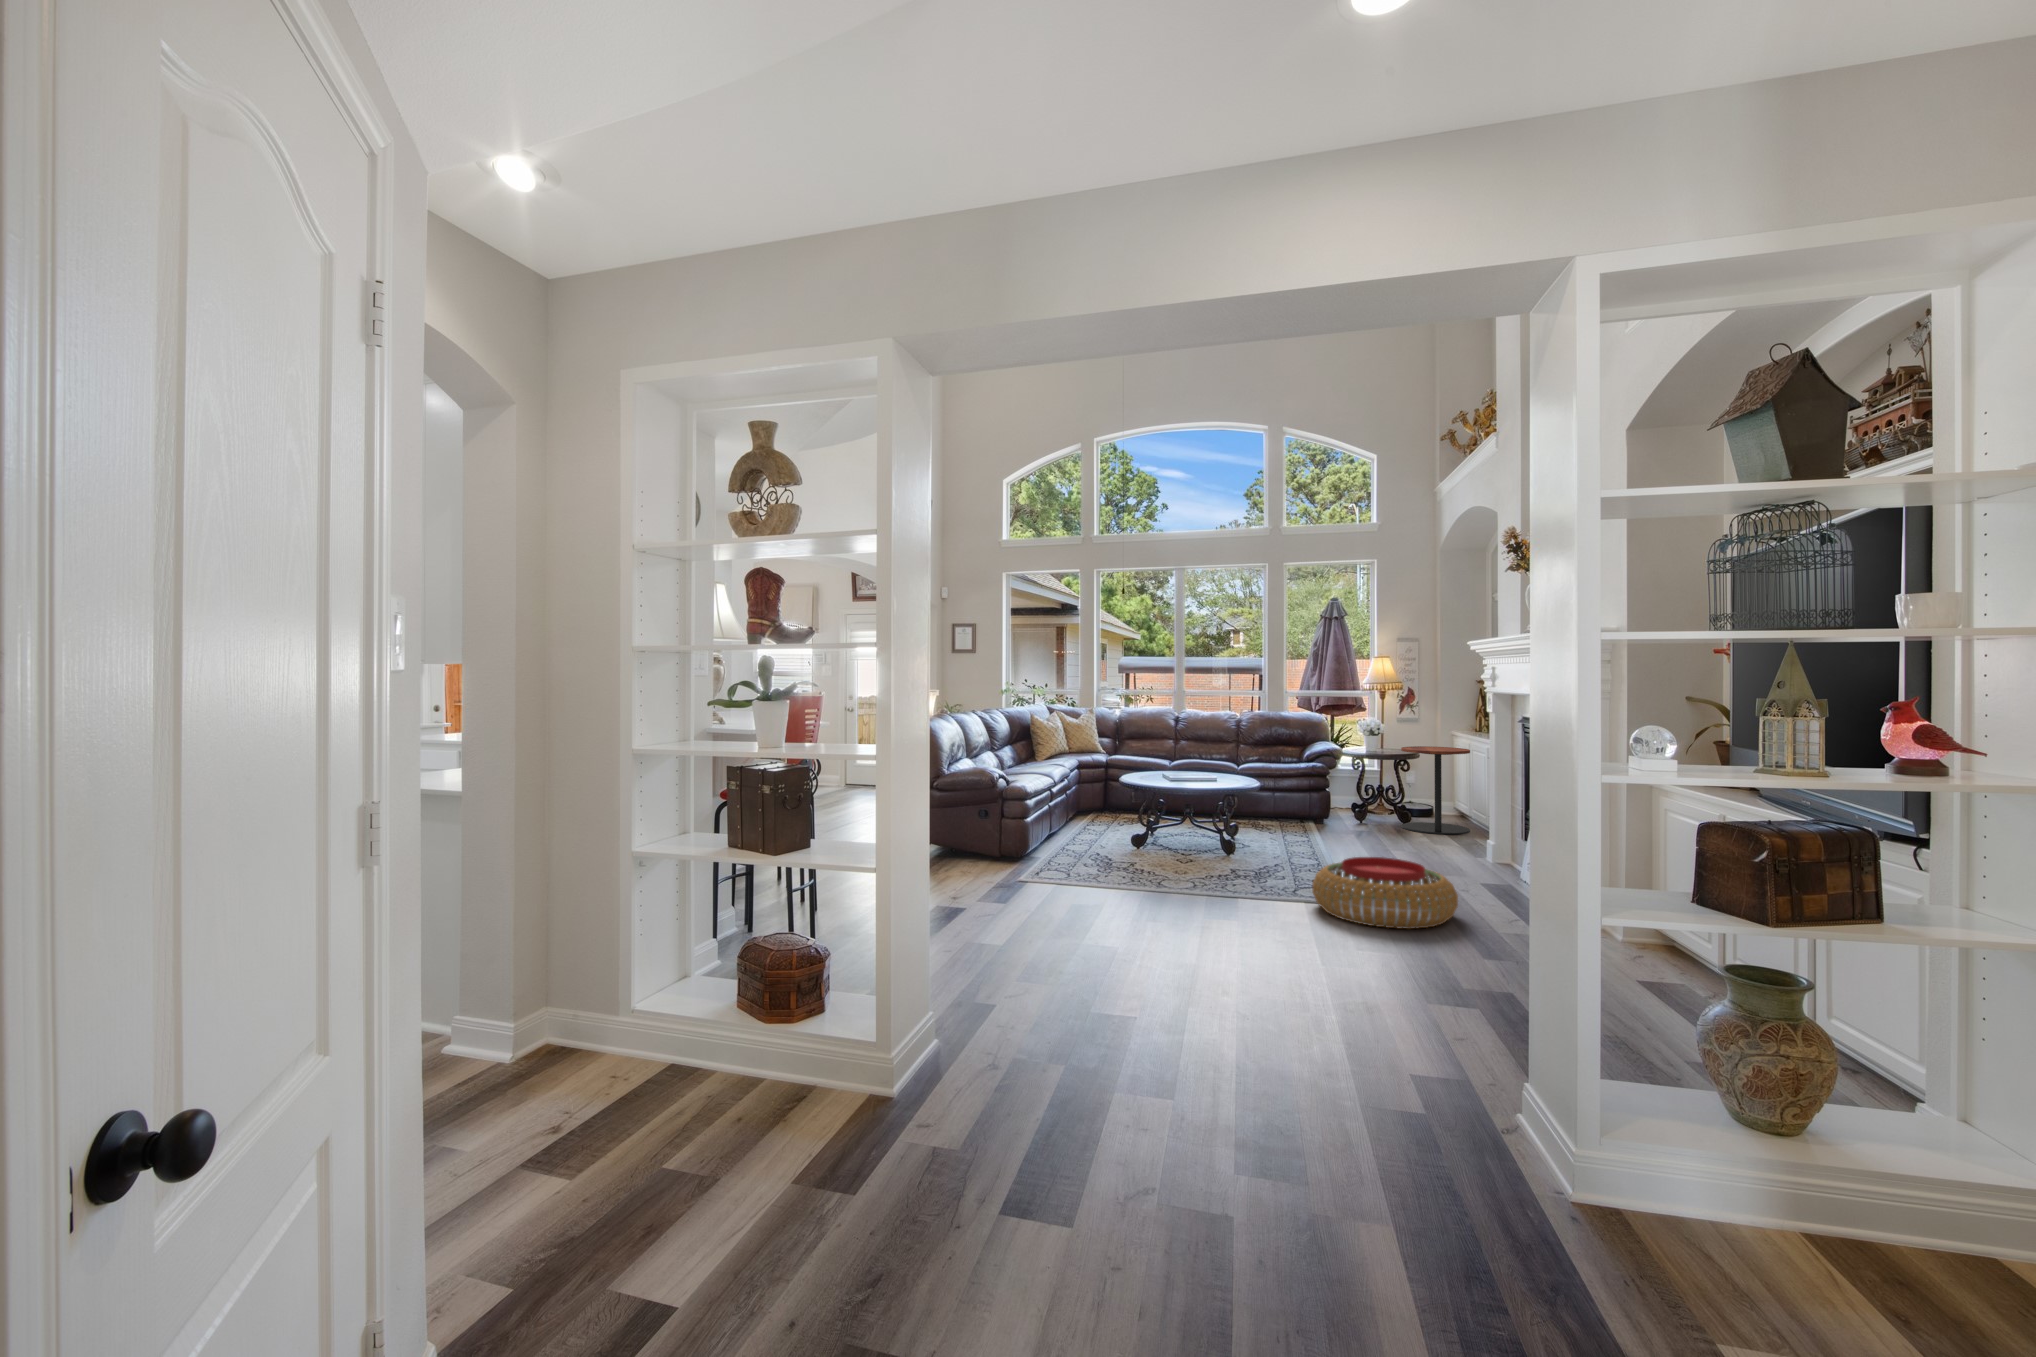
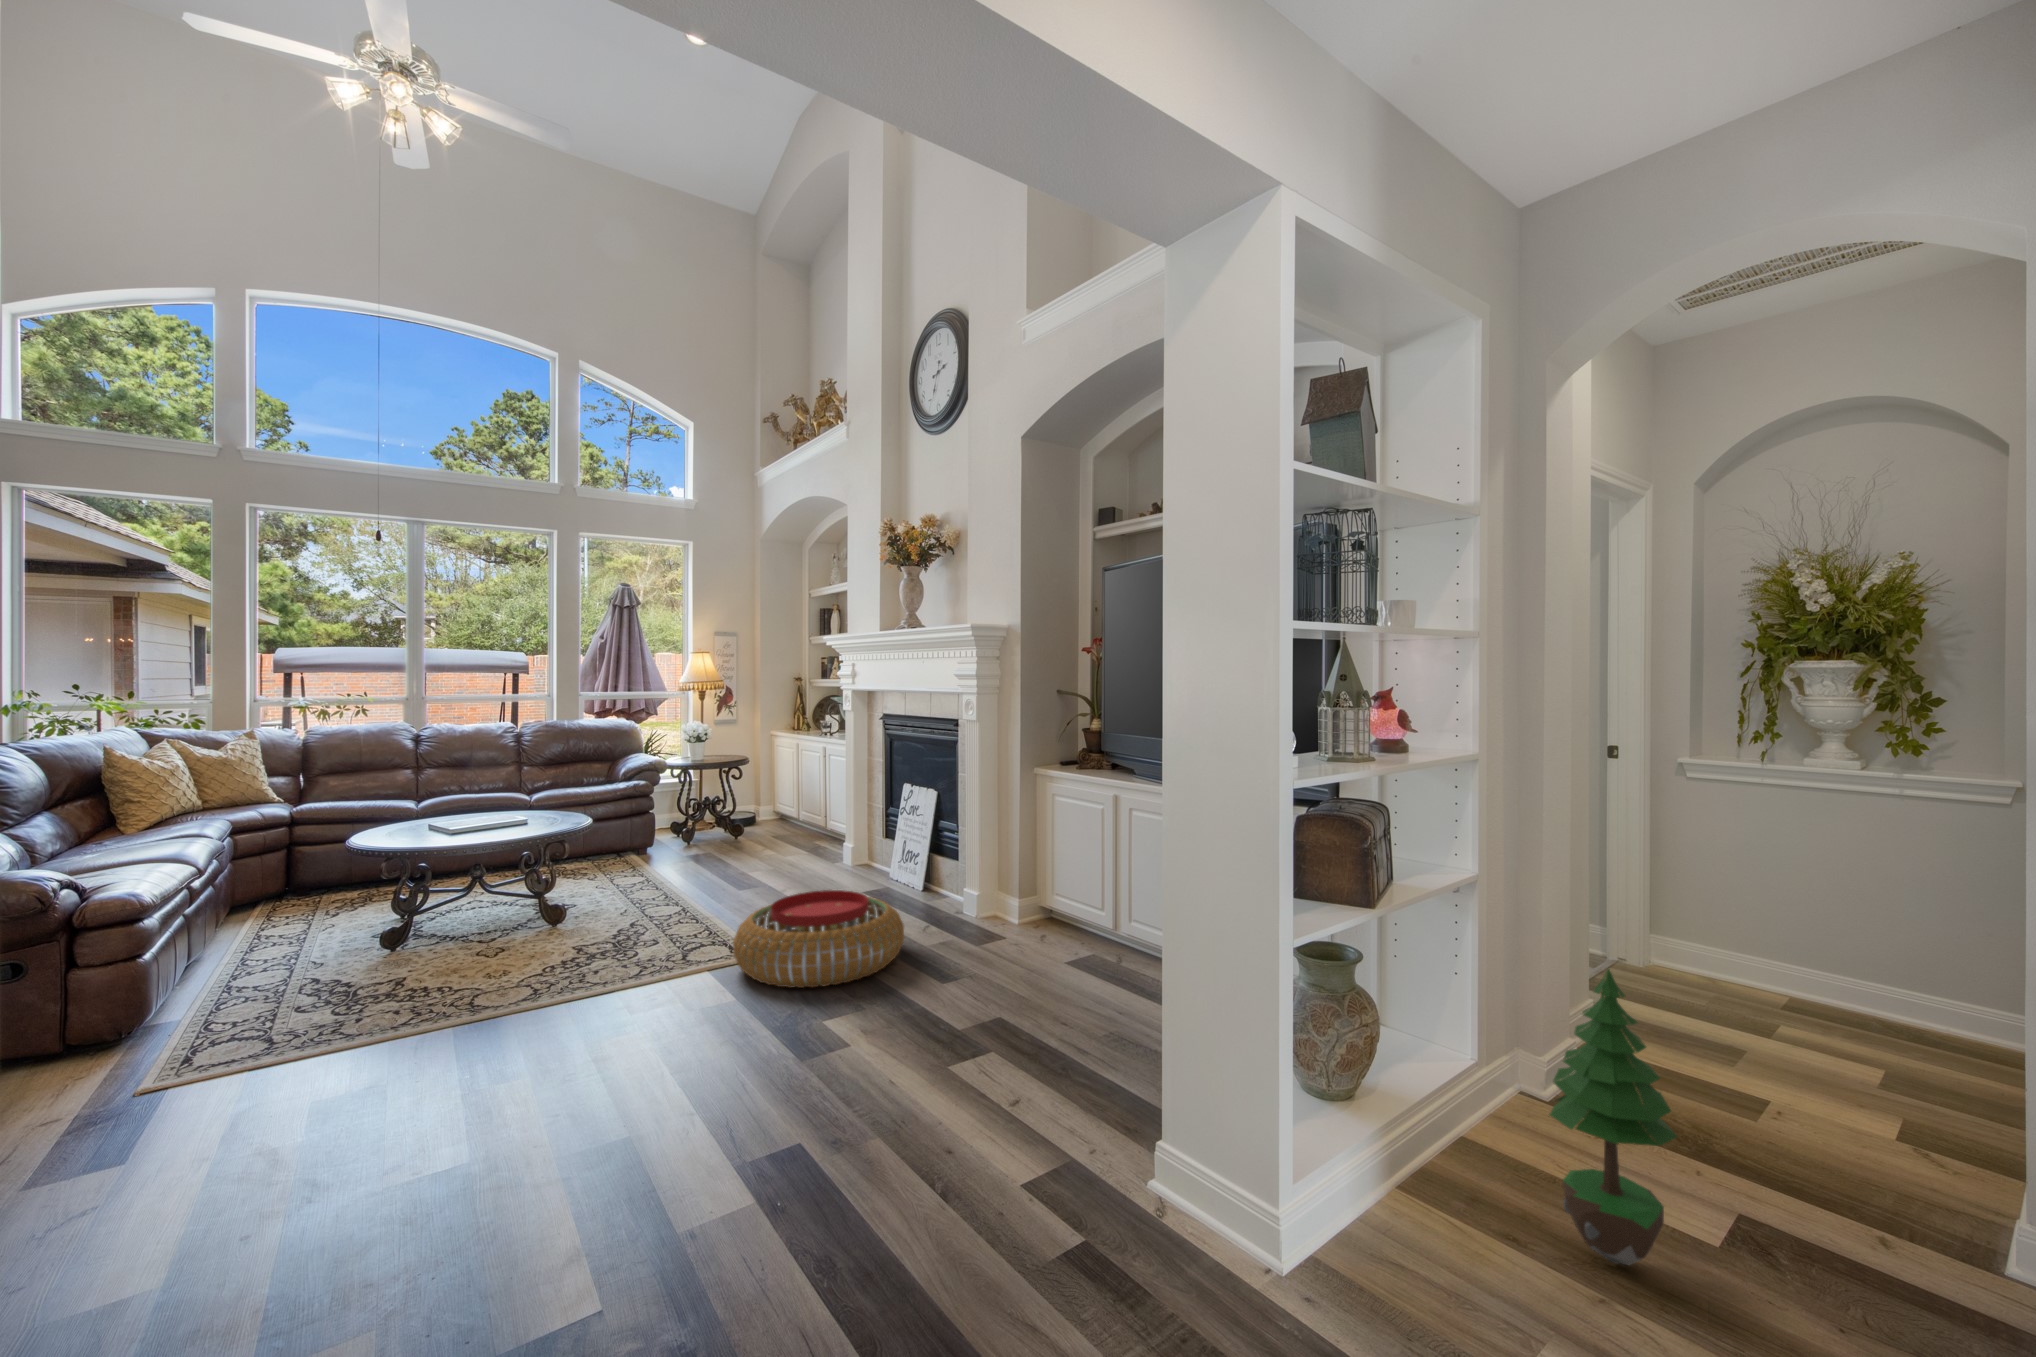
side table: present [1401,746,1470,835] -> none [735,749,806,845]
potted tree: none [1801,987,1949,1281] -> present [1550,969,1678,1265]

